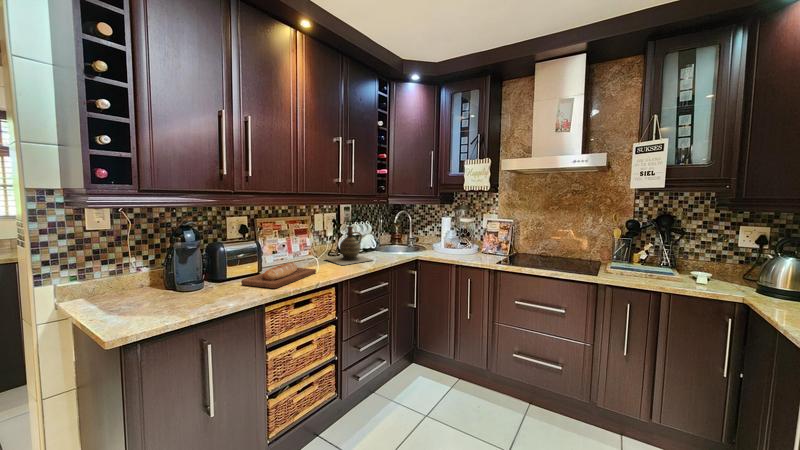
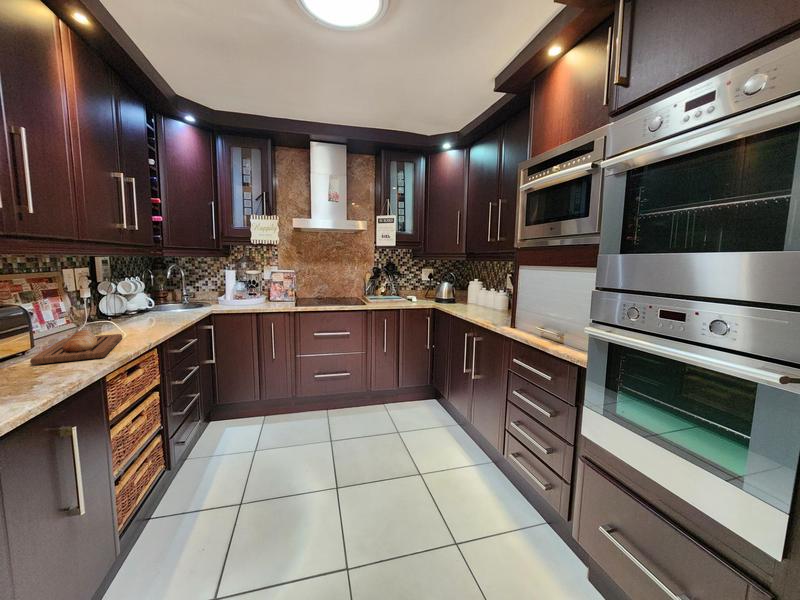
ceramic jug: present [325,226,372,265] -> none [97,283,172,328]

